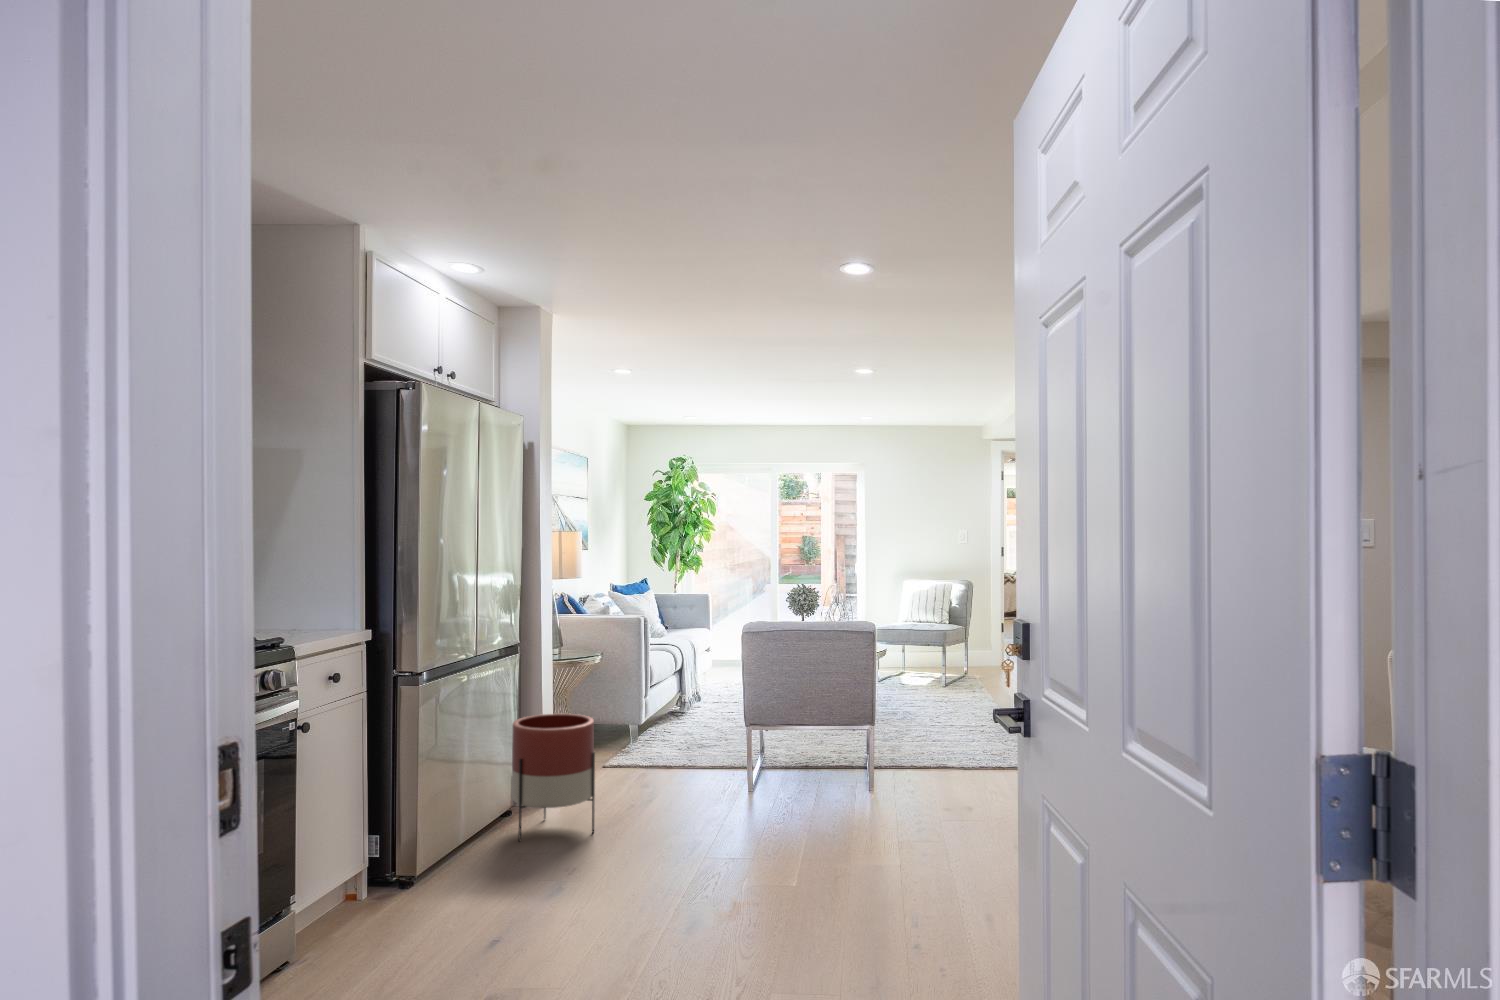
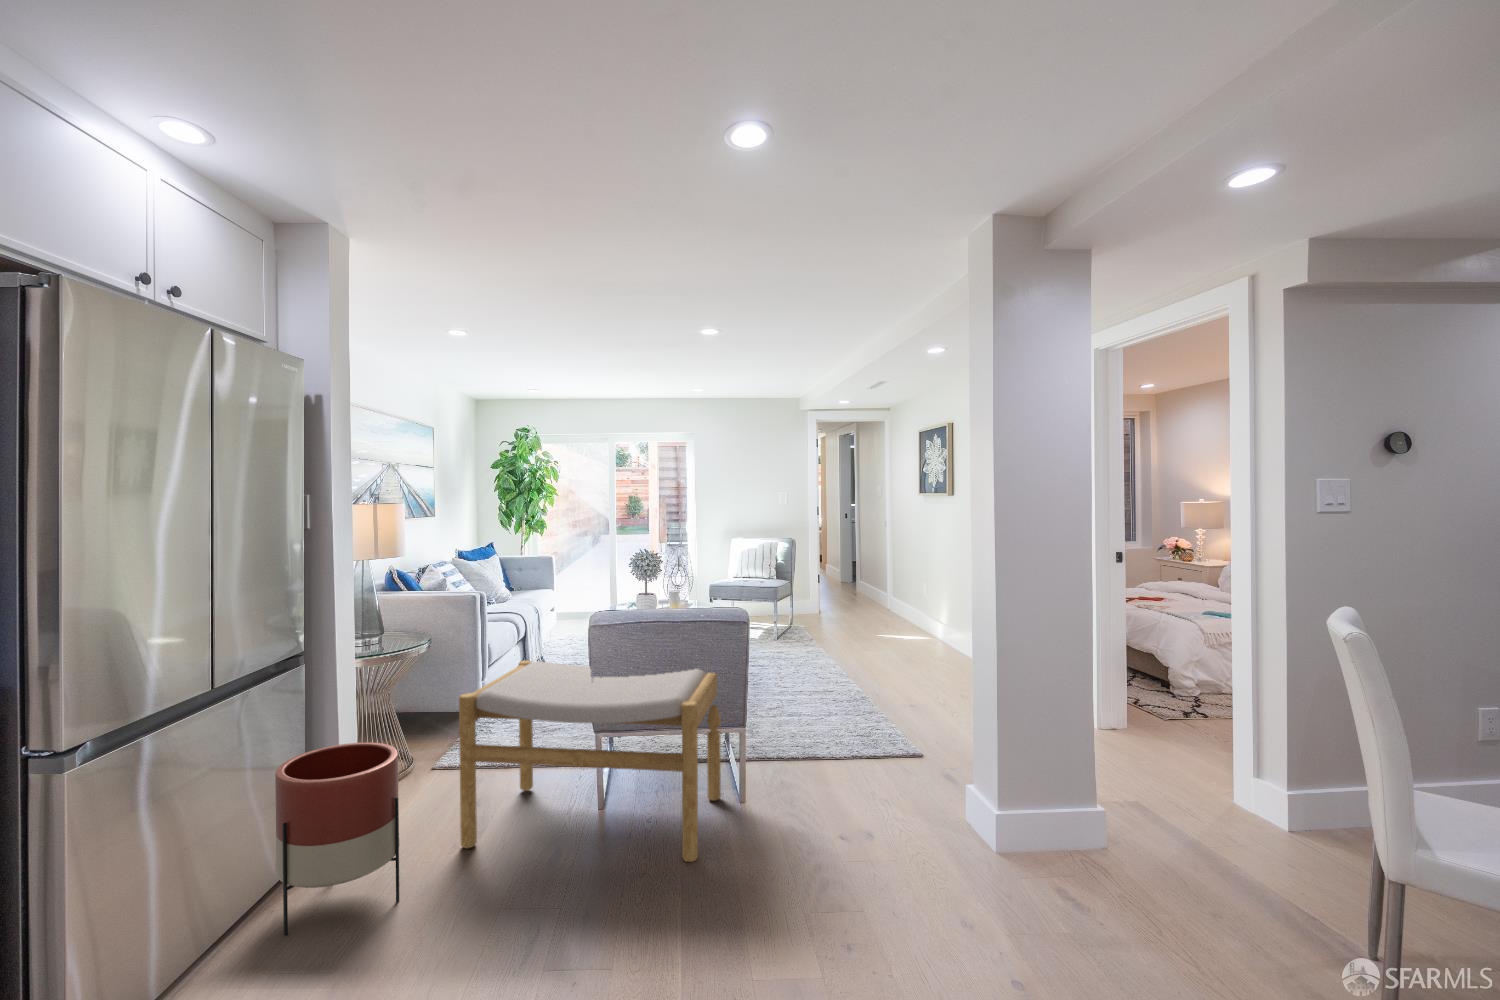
footstool: none [635,668,853,831] -> present [459,660,721,862]

